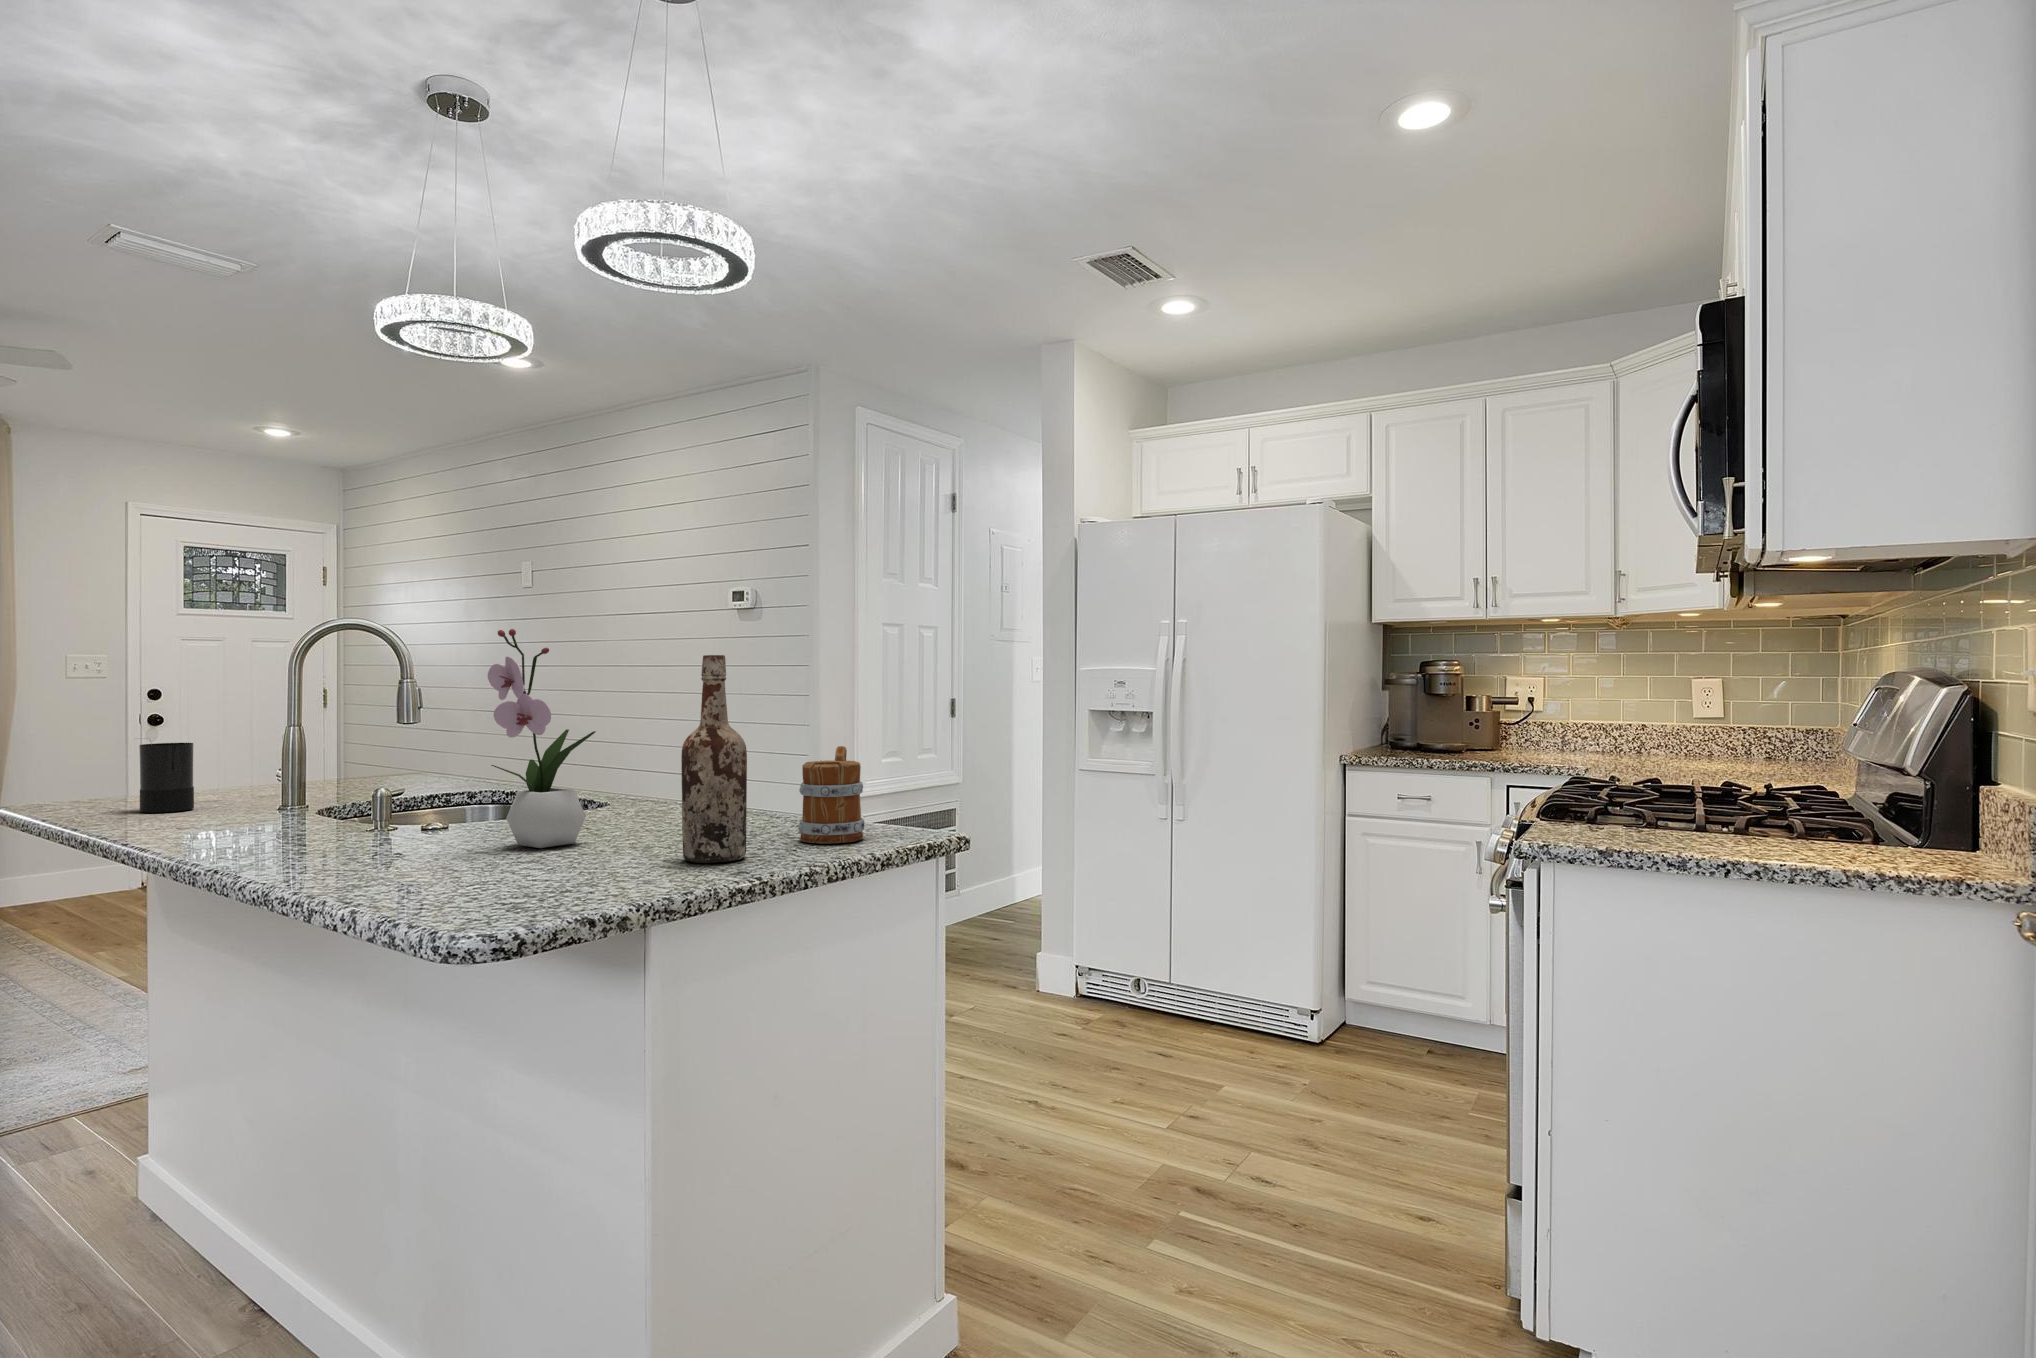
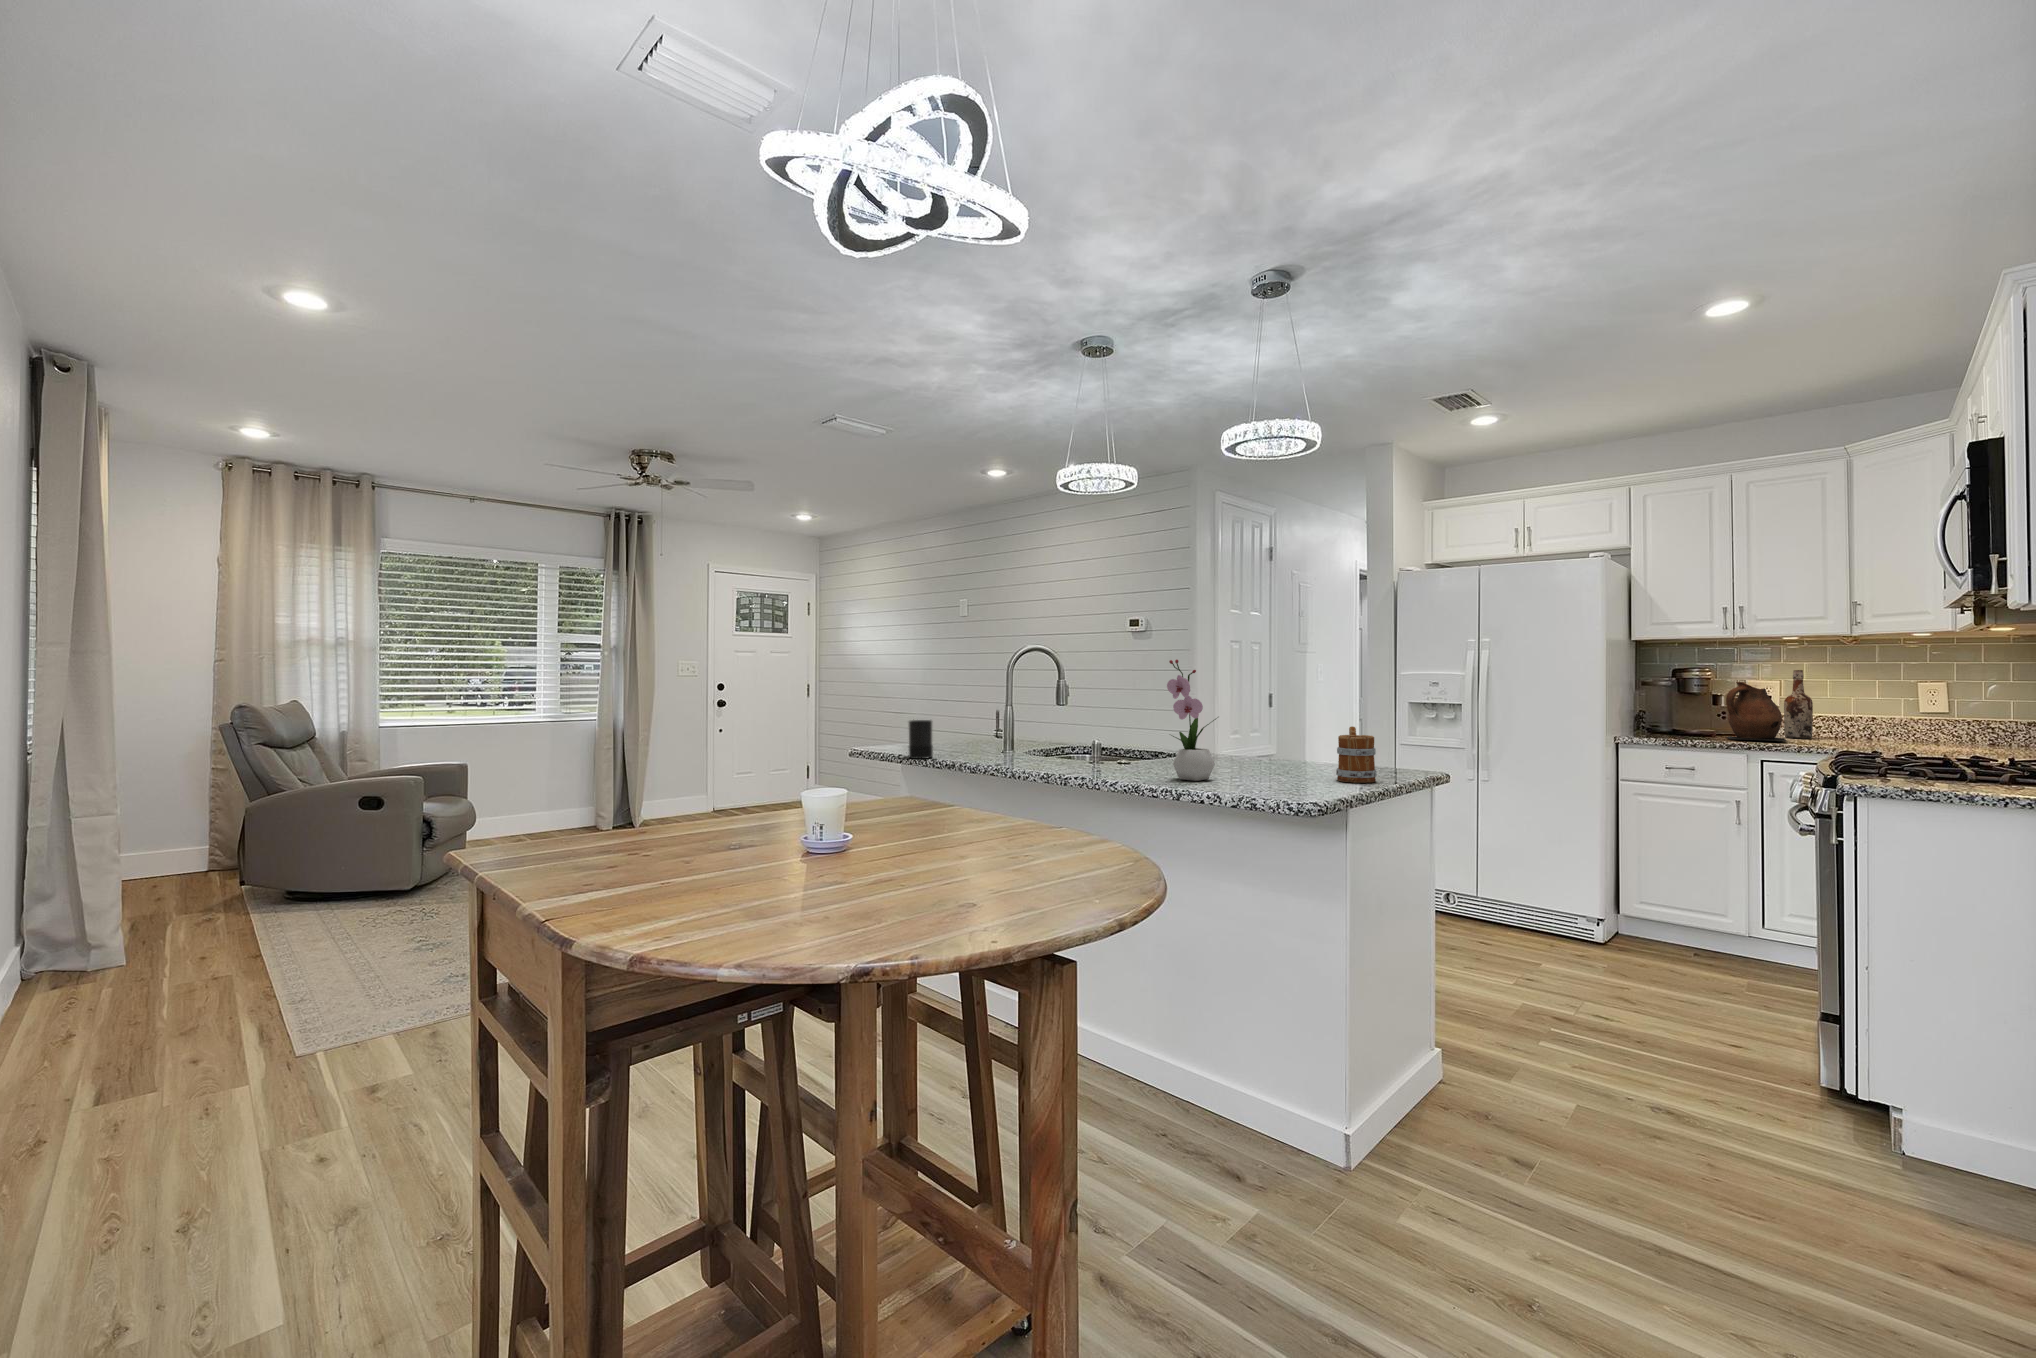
wine bottle: present [681,655,747,863] -> present [1784,670,1813,739]
ceramic pitcher: none [1474,678,1542,759] -> present [1726,682,1786,742]

